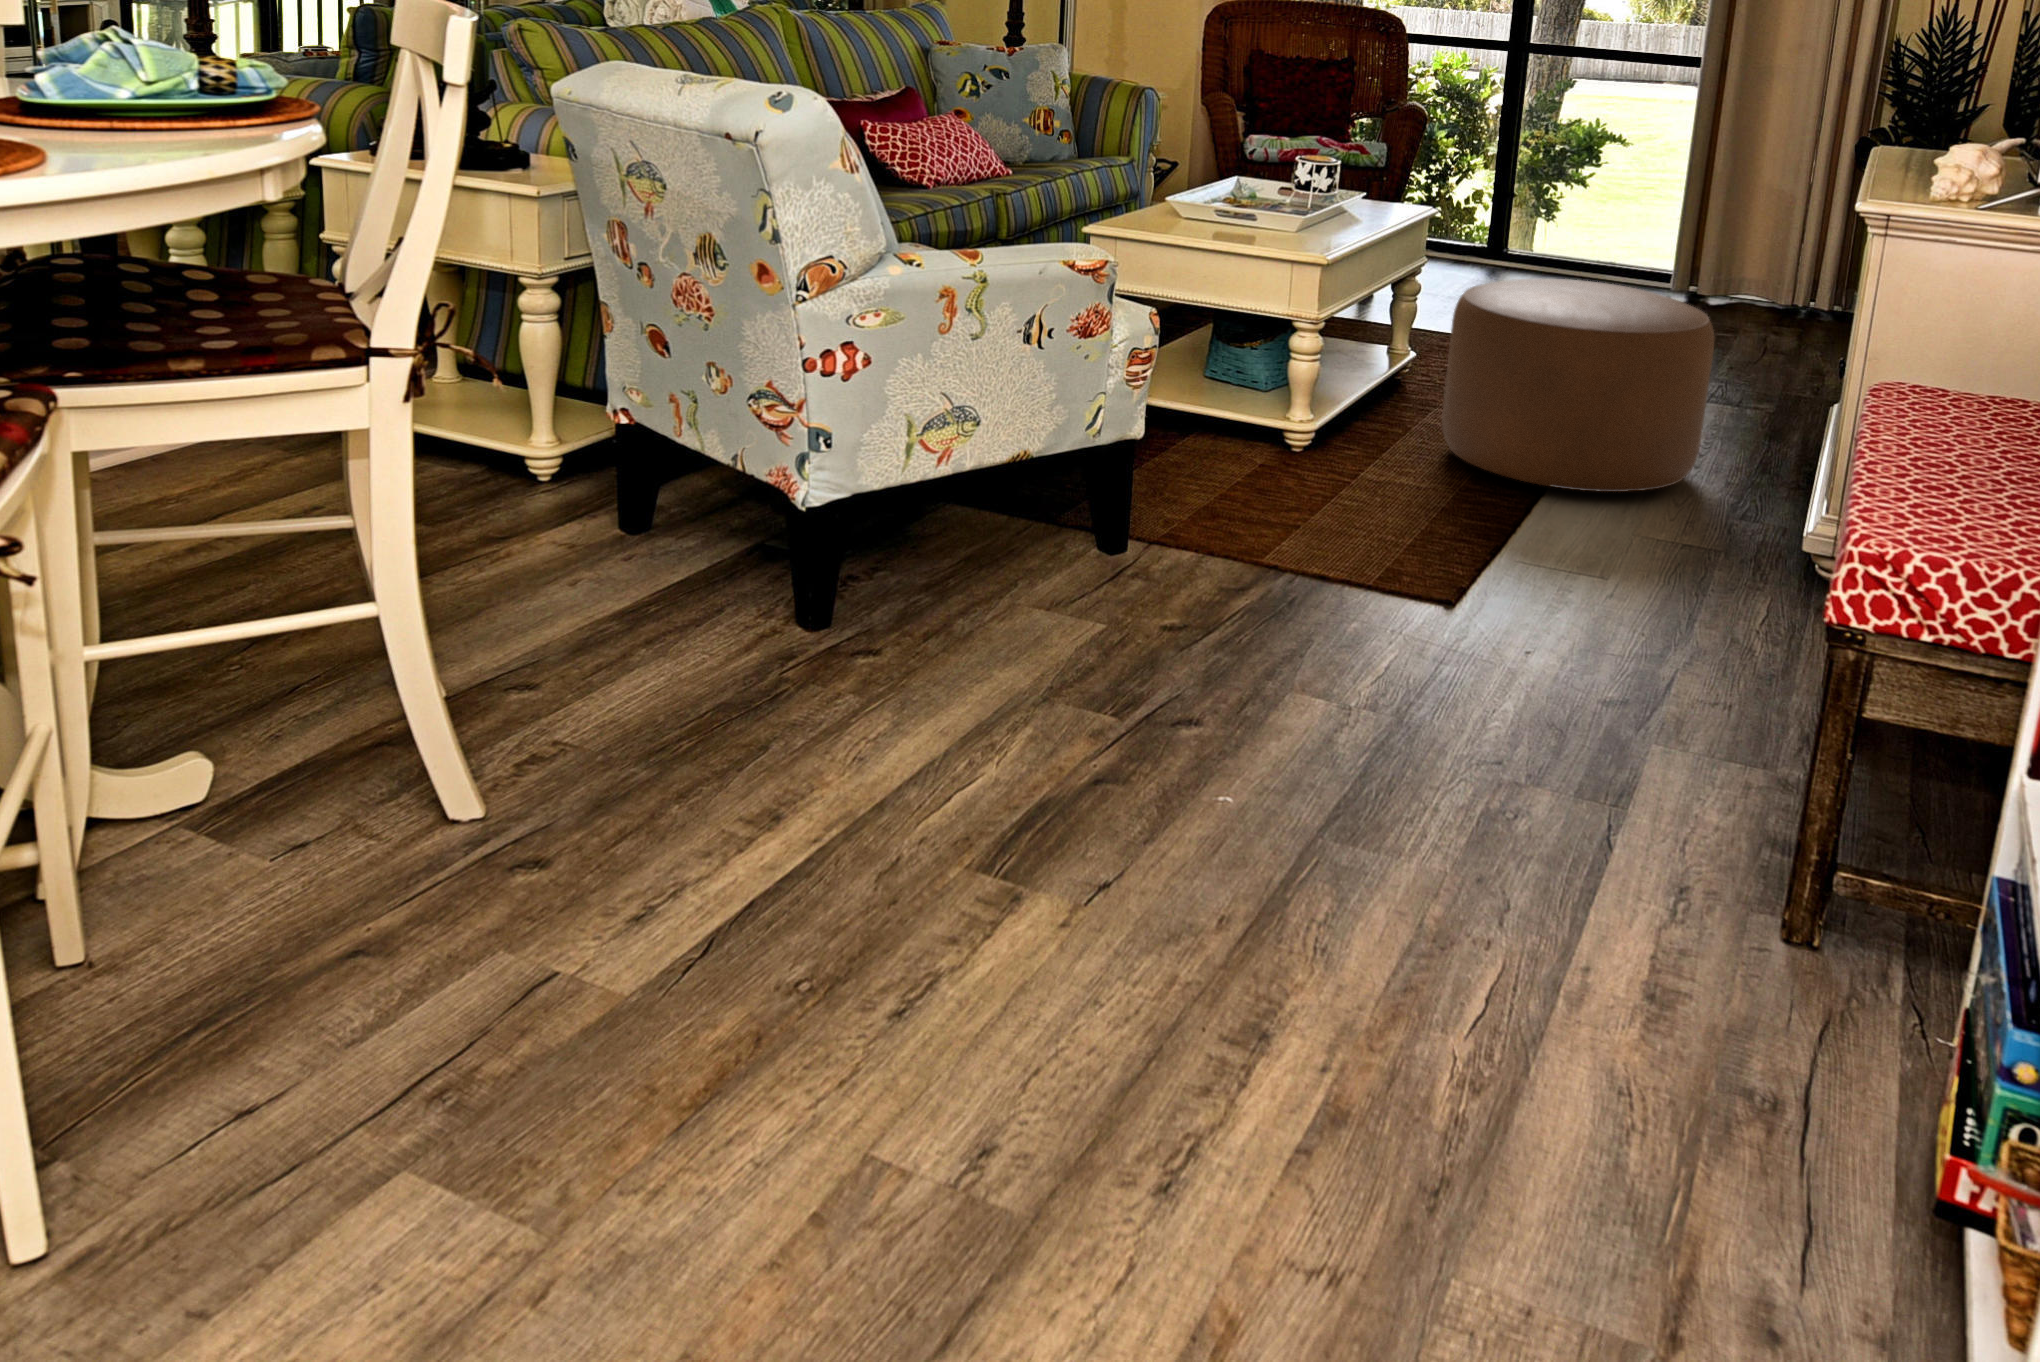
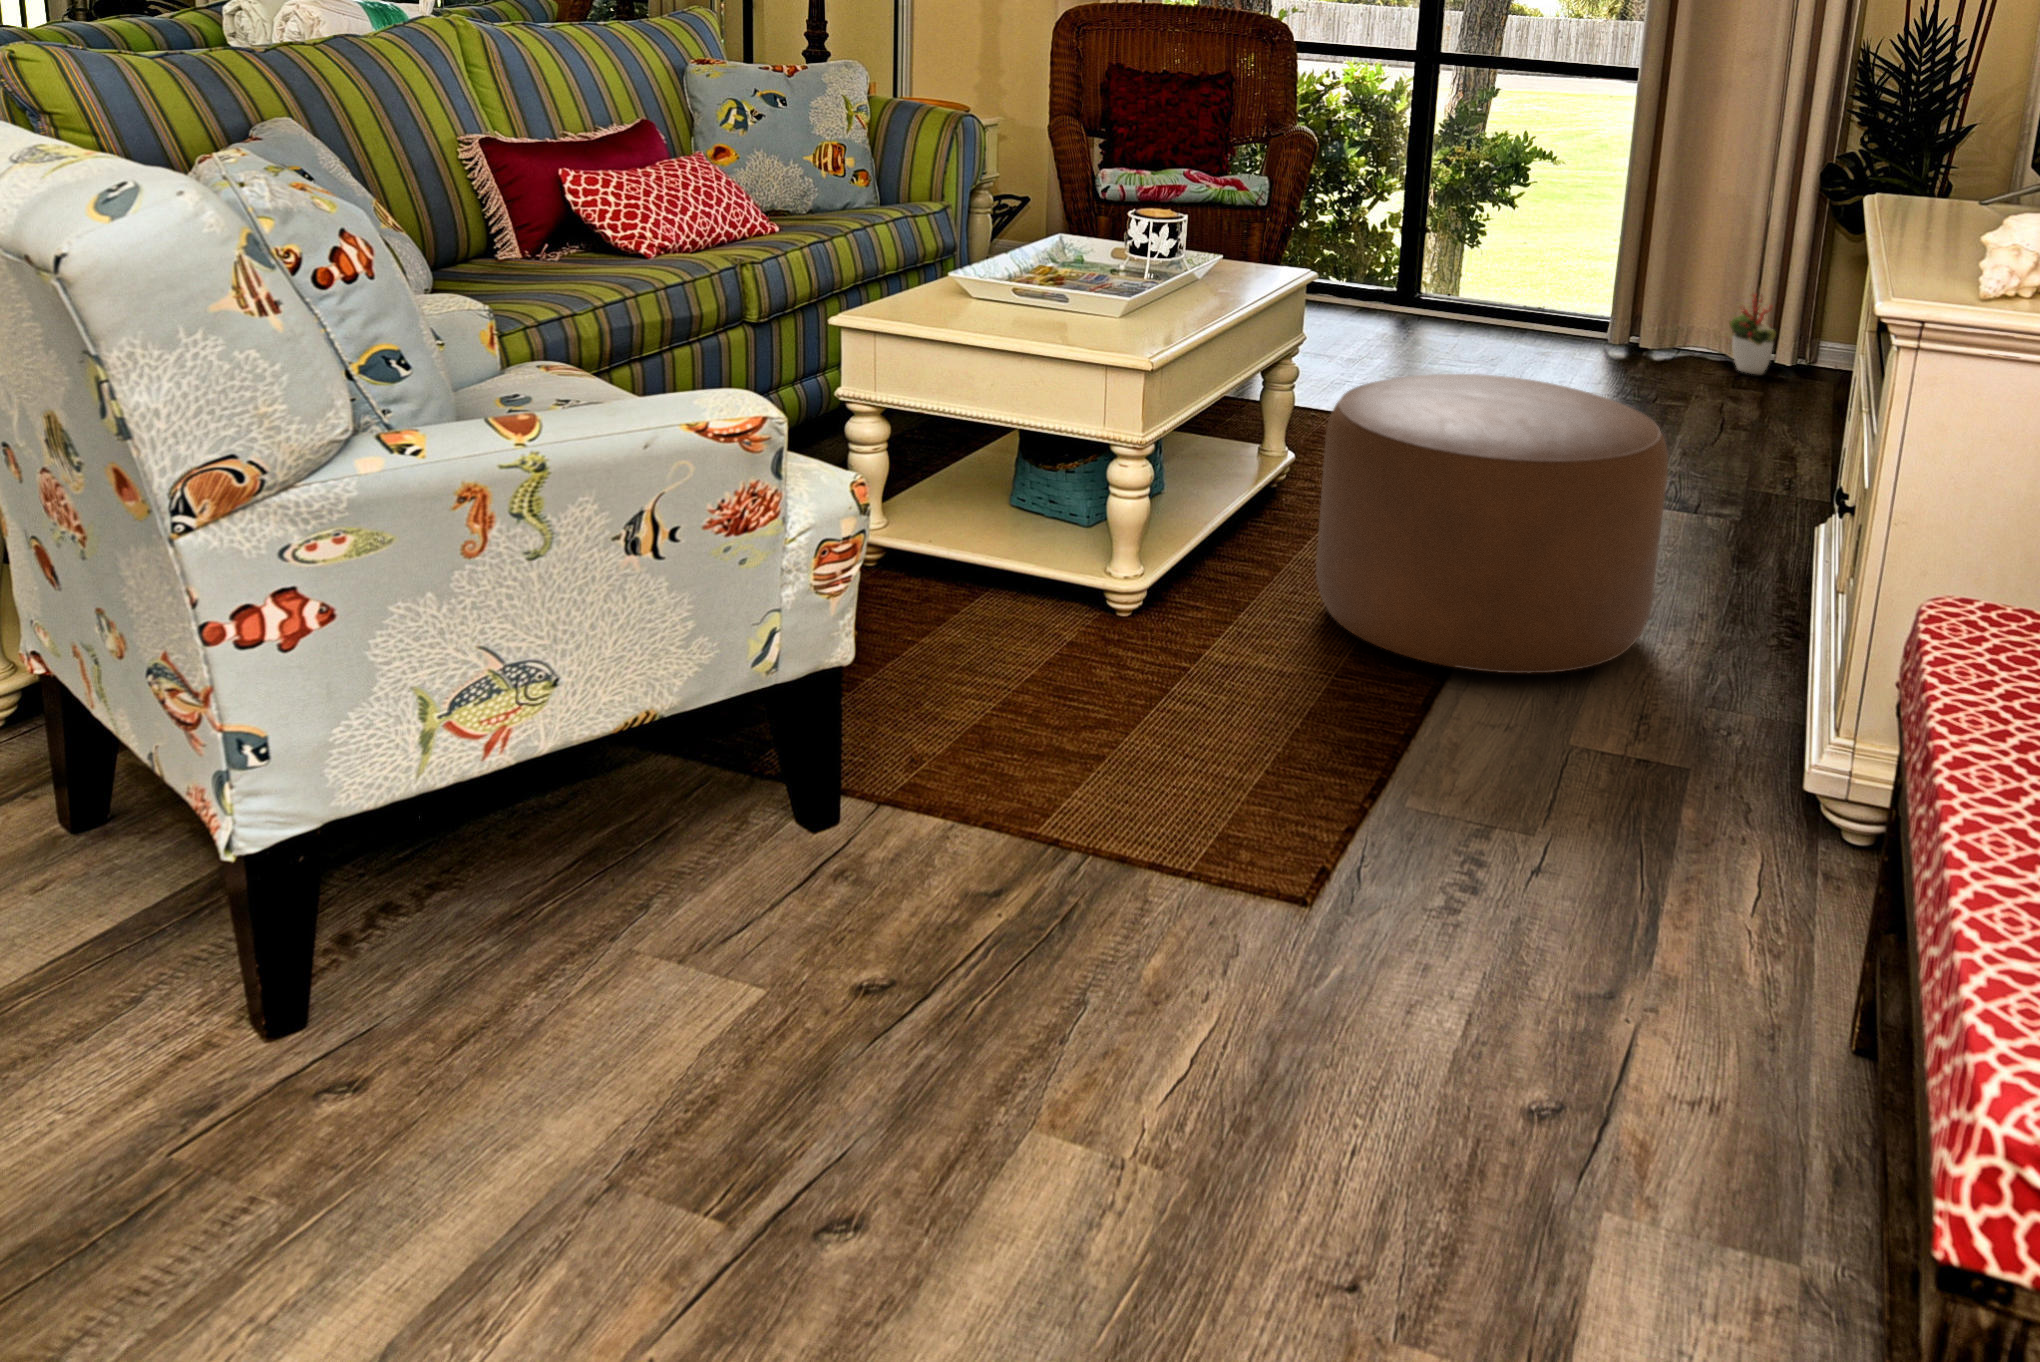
decorative plant: none [1772,247,1812,315] -> present [1729,295,1776,374]

